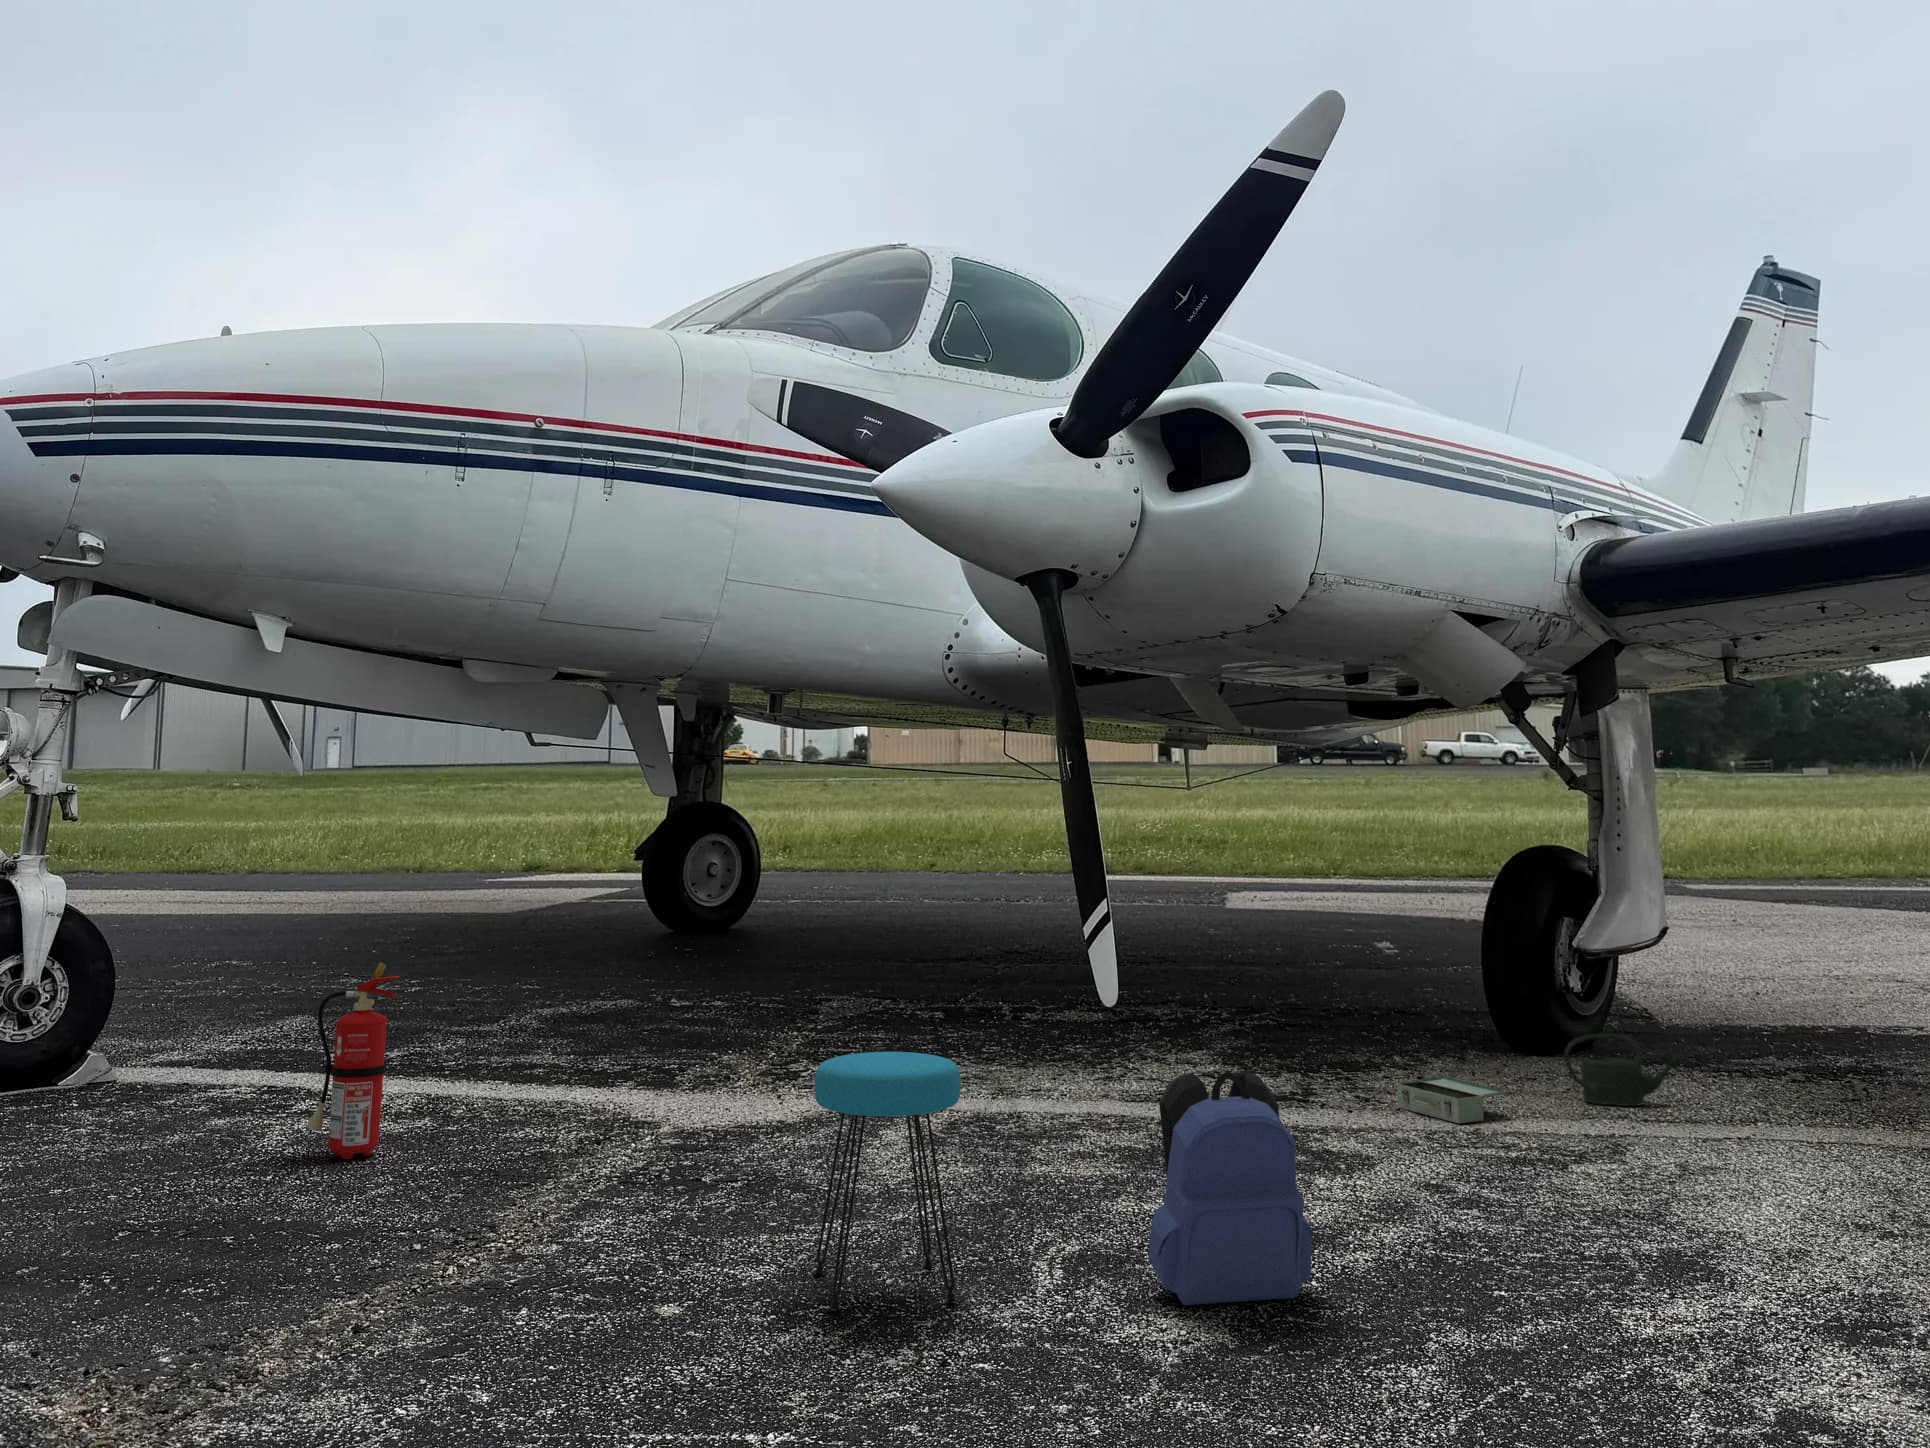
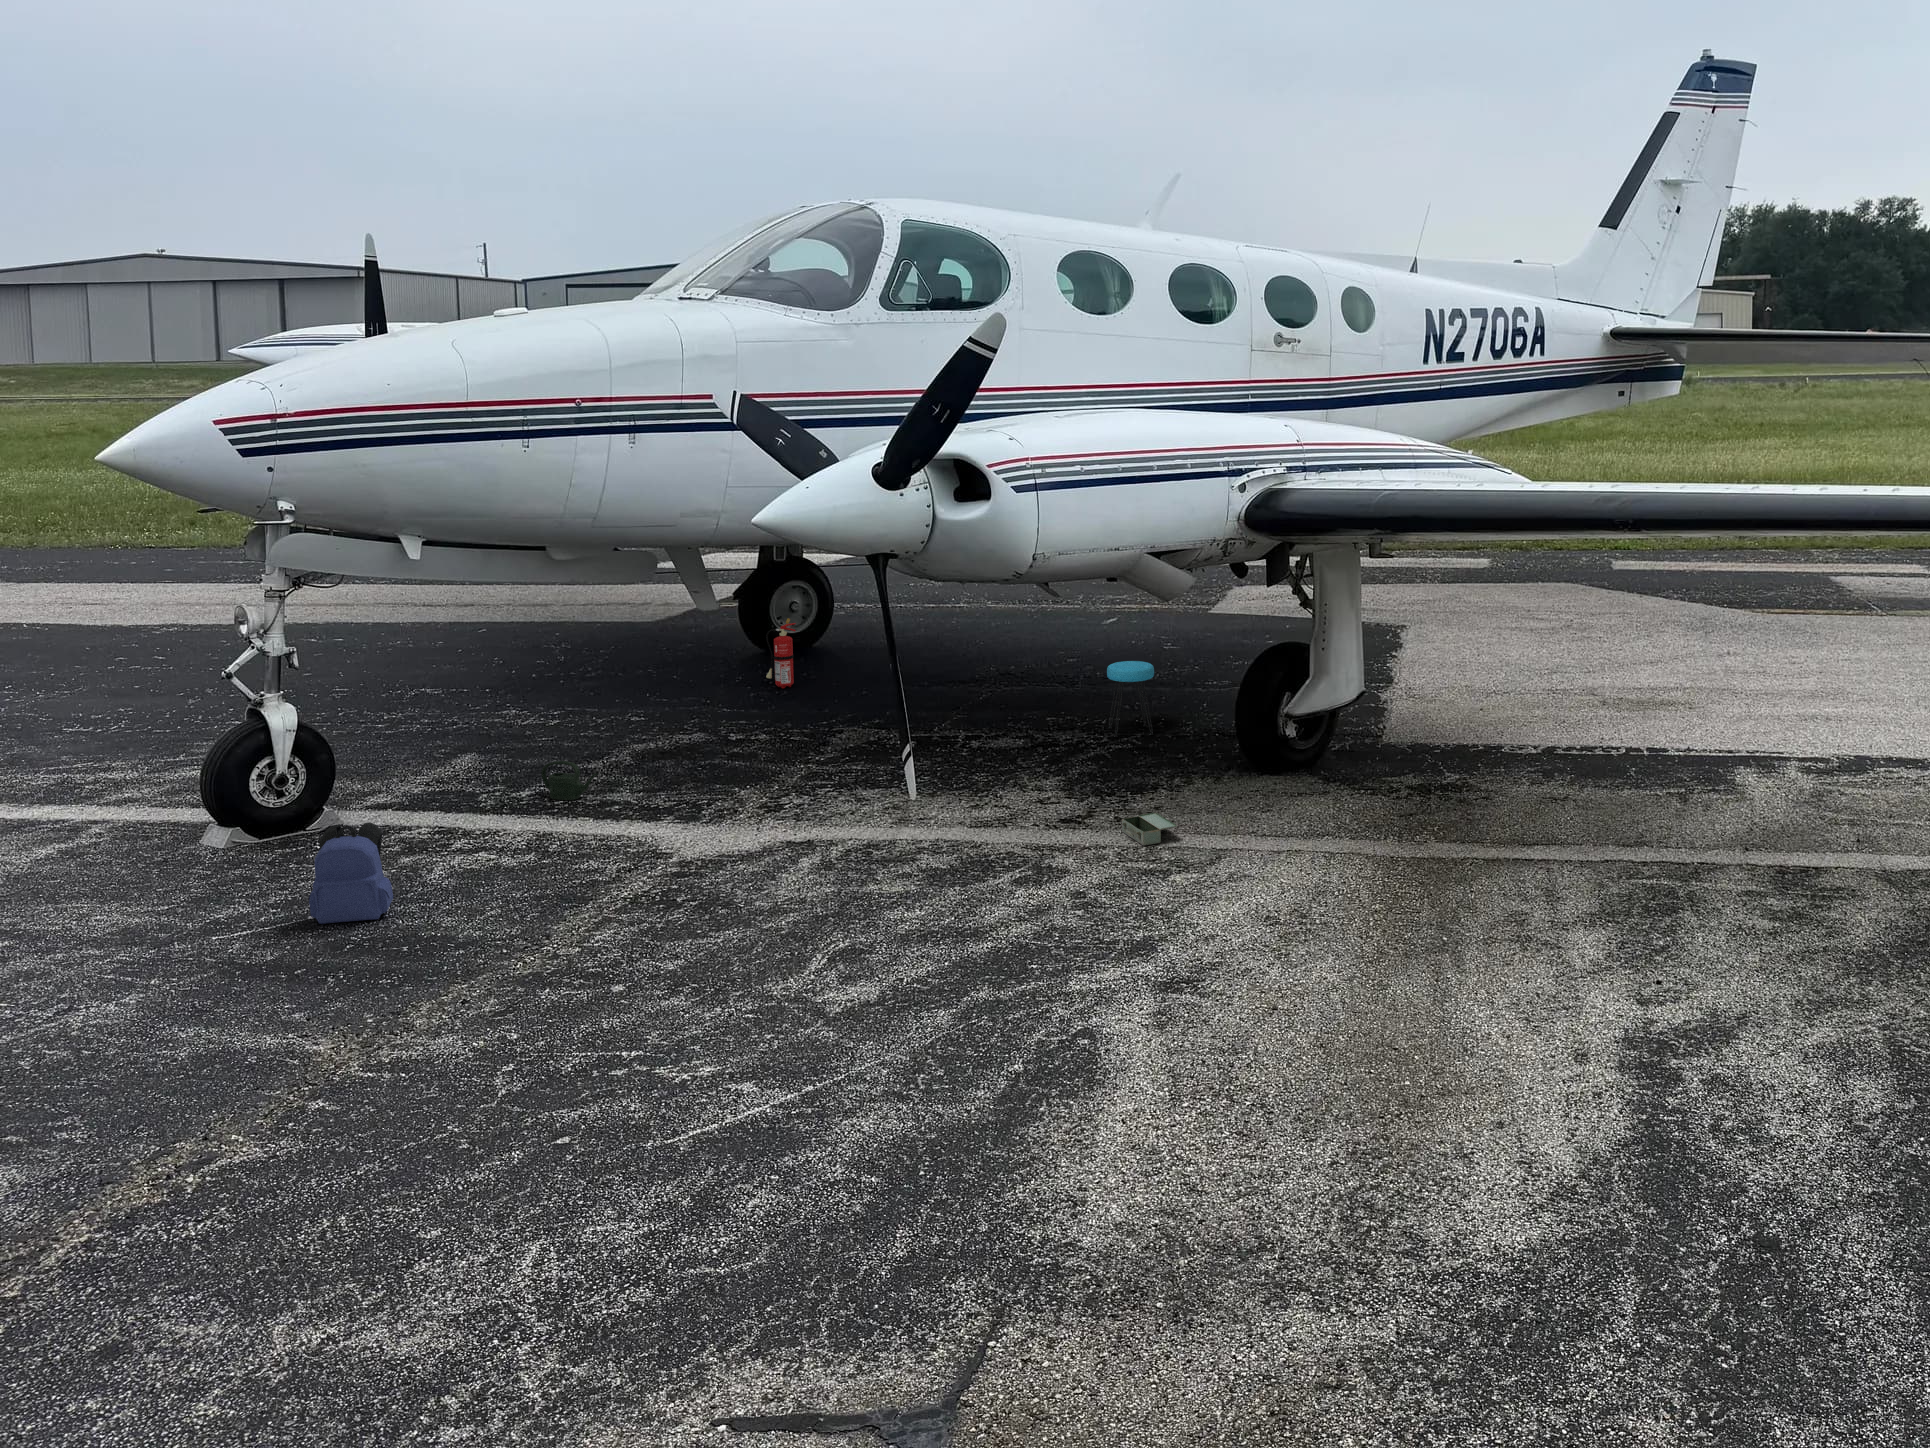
fire extinguisher: present [307,962,400,1159] -> present [766,618,796,688]
watering can: present [1565,1034,1683,1106] -> present [541,761,598,800]
stool: present [813,1052,960,1310] -> present [1107,661,1154,737]
backpack: present [1148,1071,1312,1306] -> present [309,822,393,924]

